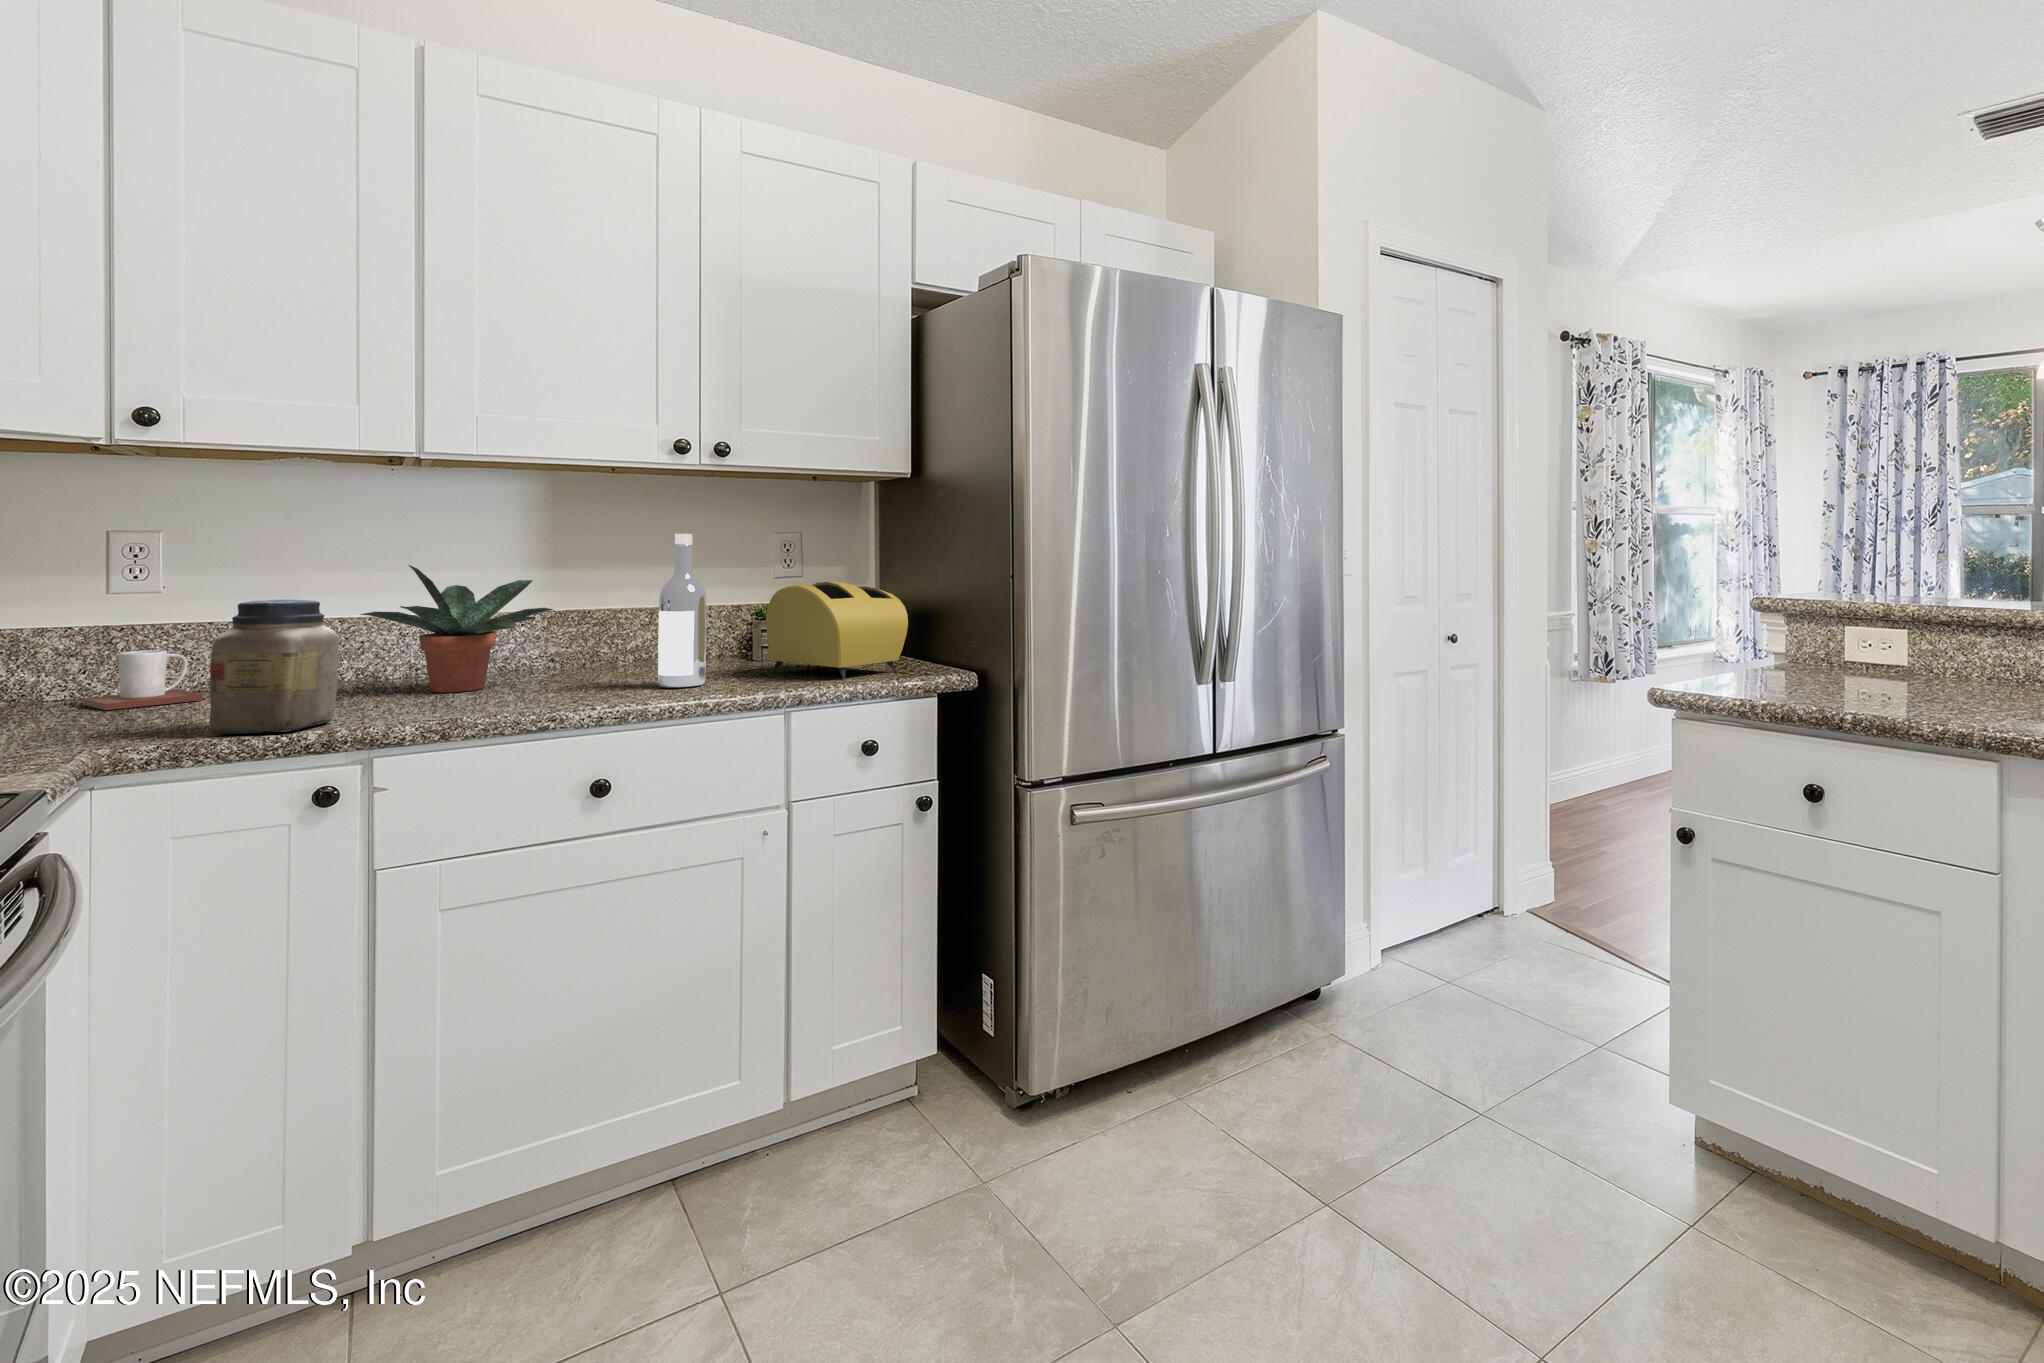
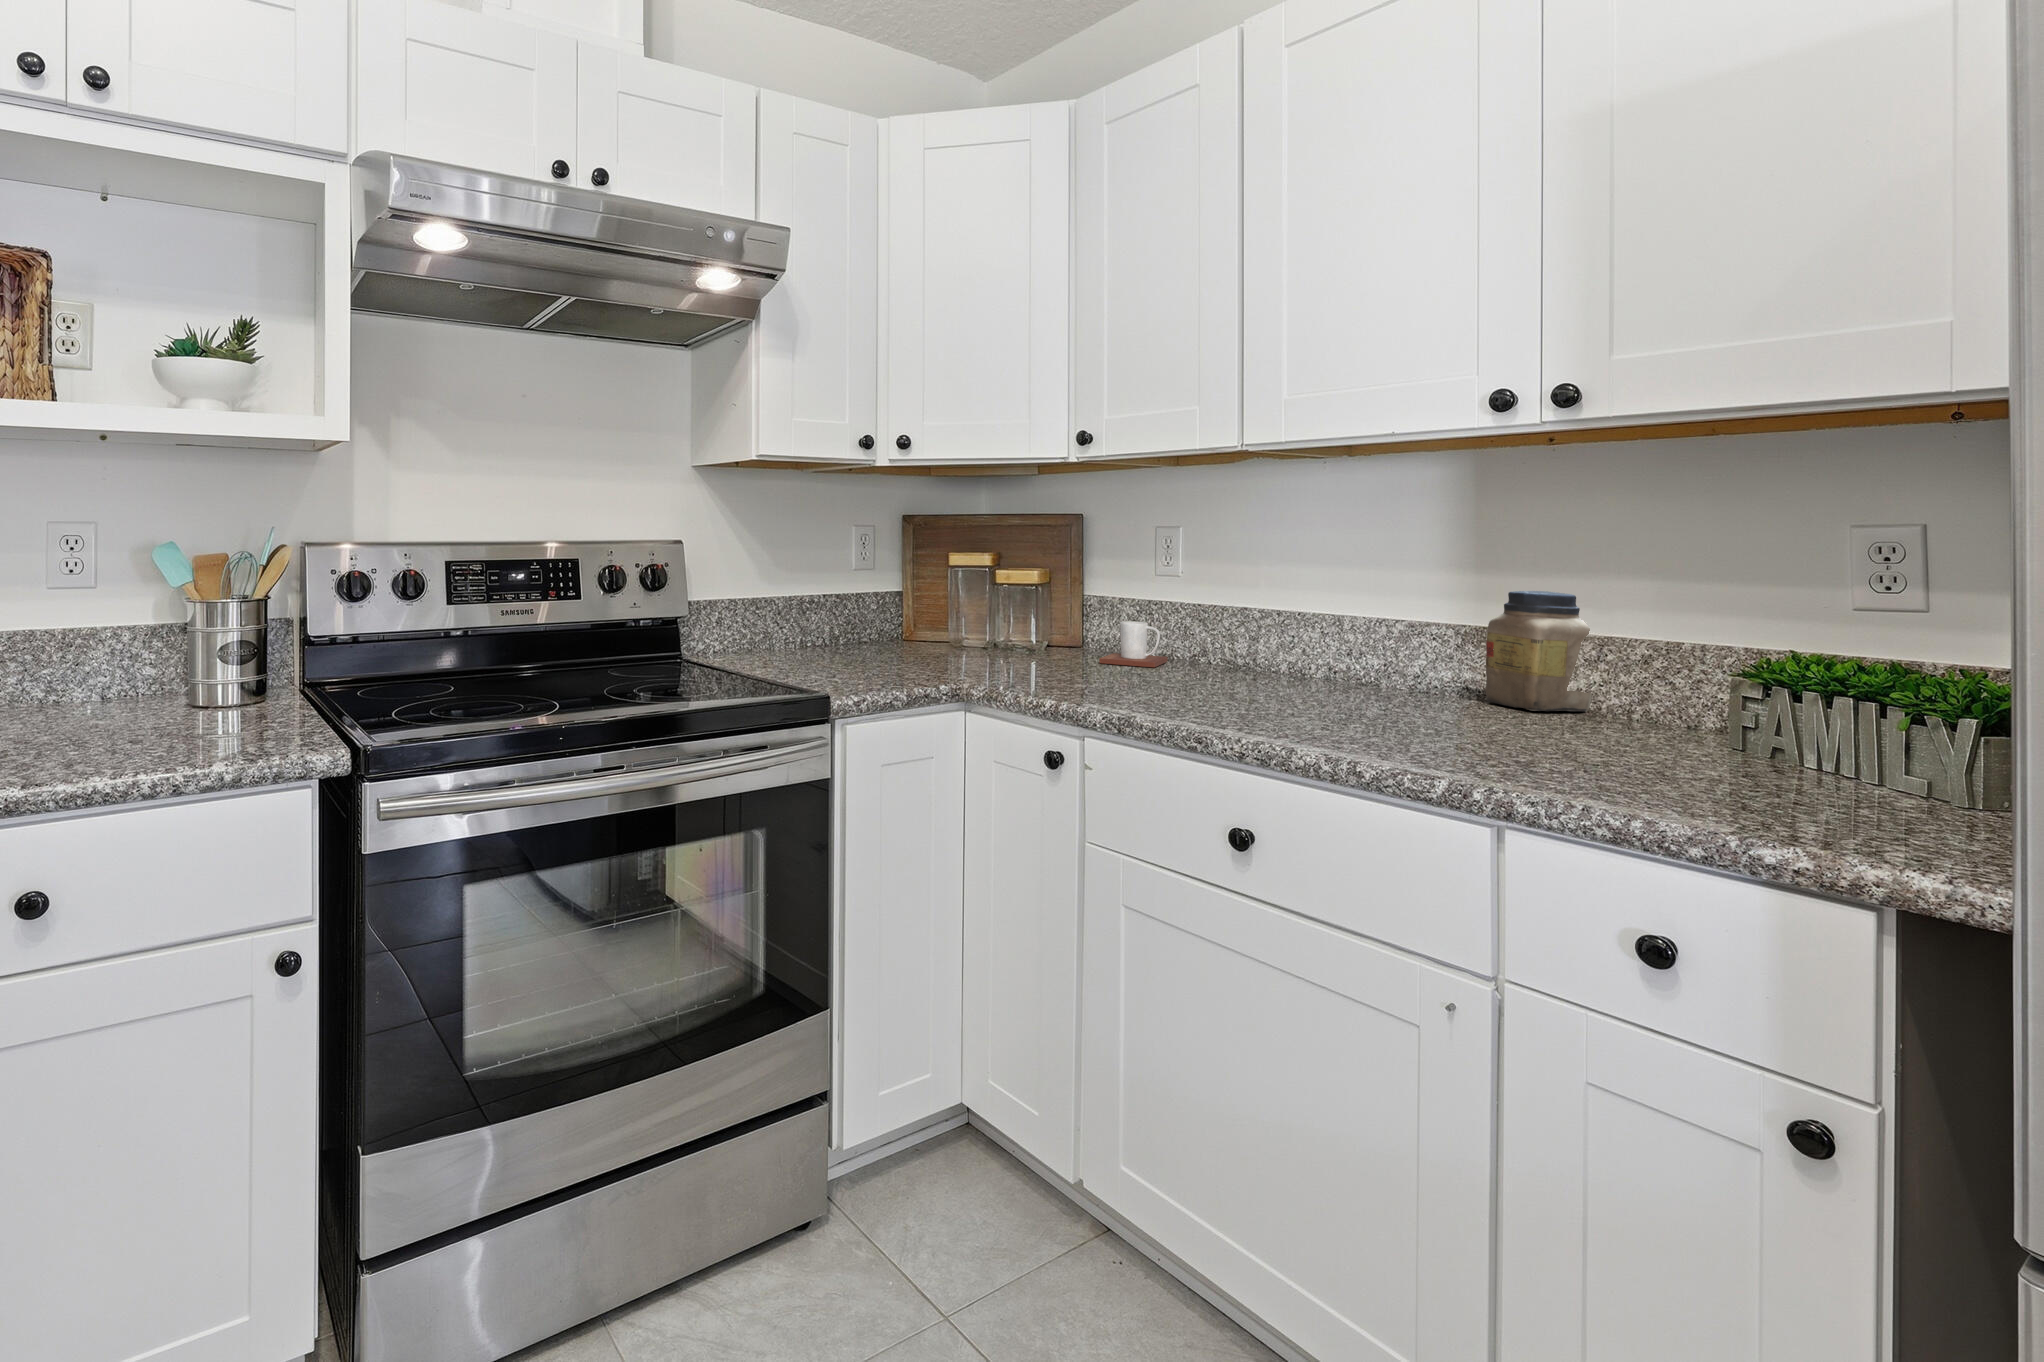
wine bottle: present [658,534,706,688] -> none [1403,527,1475,751]
potted plant: present [361,565,553,693] -> none [1202,559,1388,700]
toaster: present [766,582,908,679] -> none [1625,617,1891,829]
jar: present [210,600,339,734] -> present [1485,591,1592,711]

